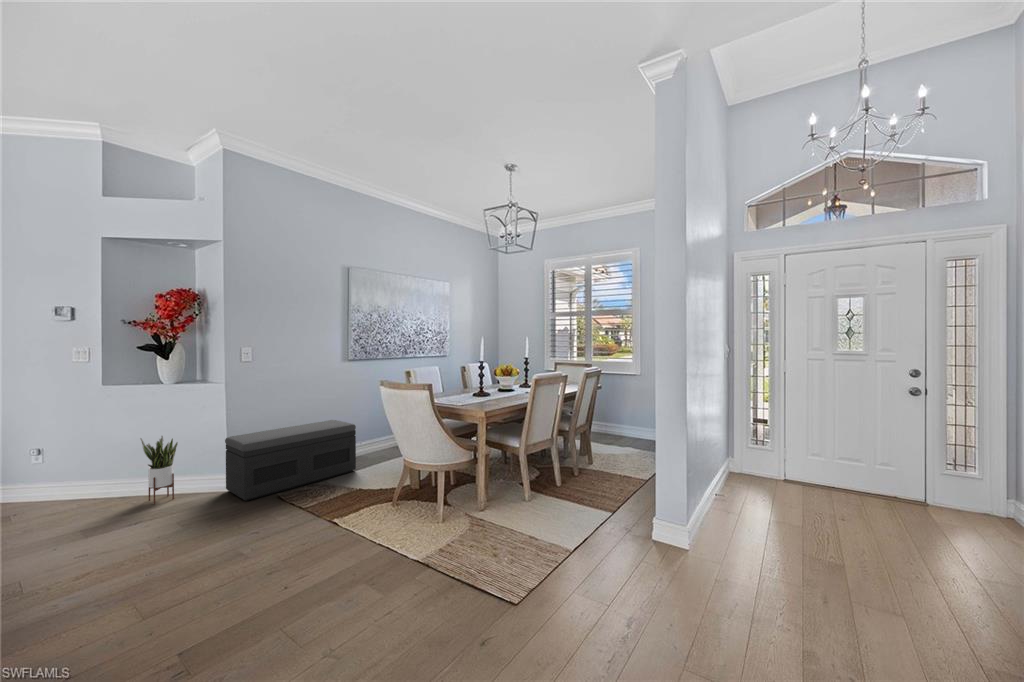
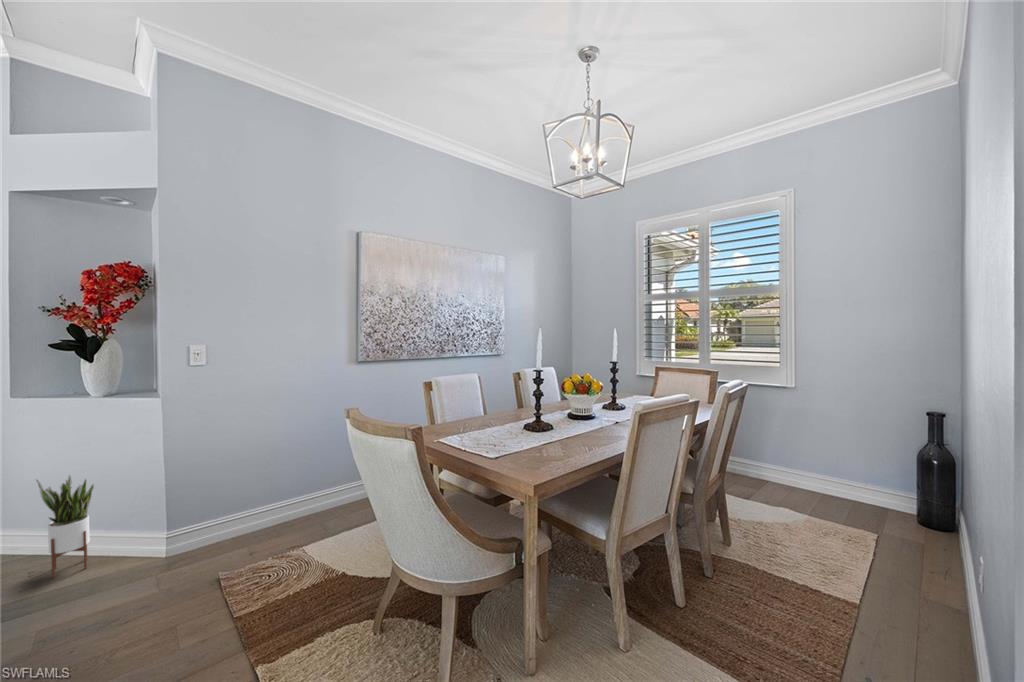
storage bench: present [225,420,356,501] -> none [158,448,355,587]

